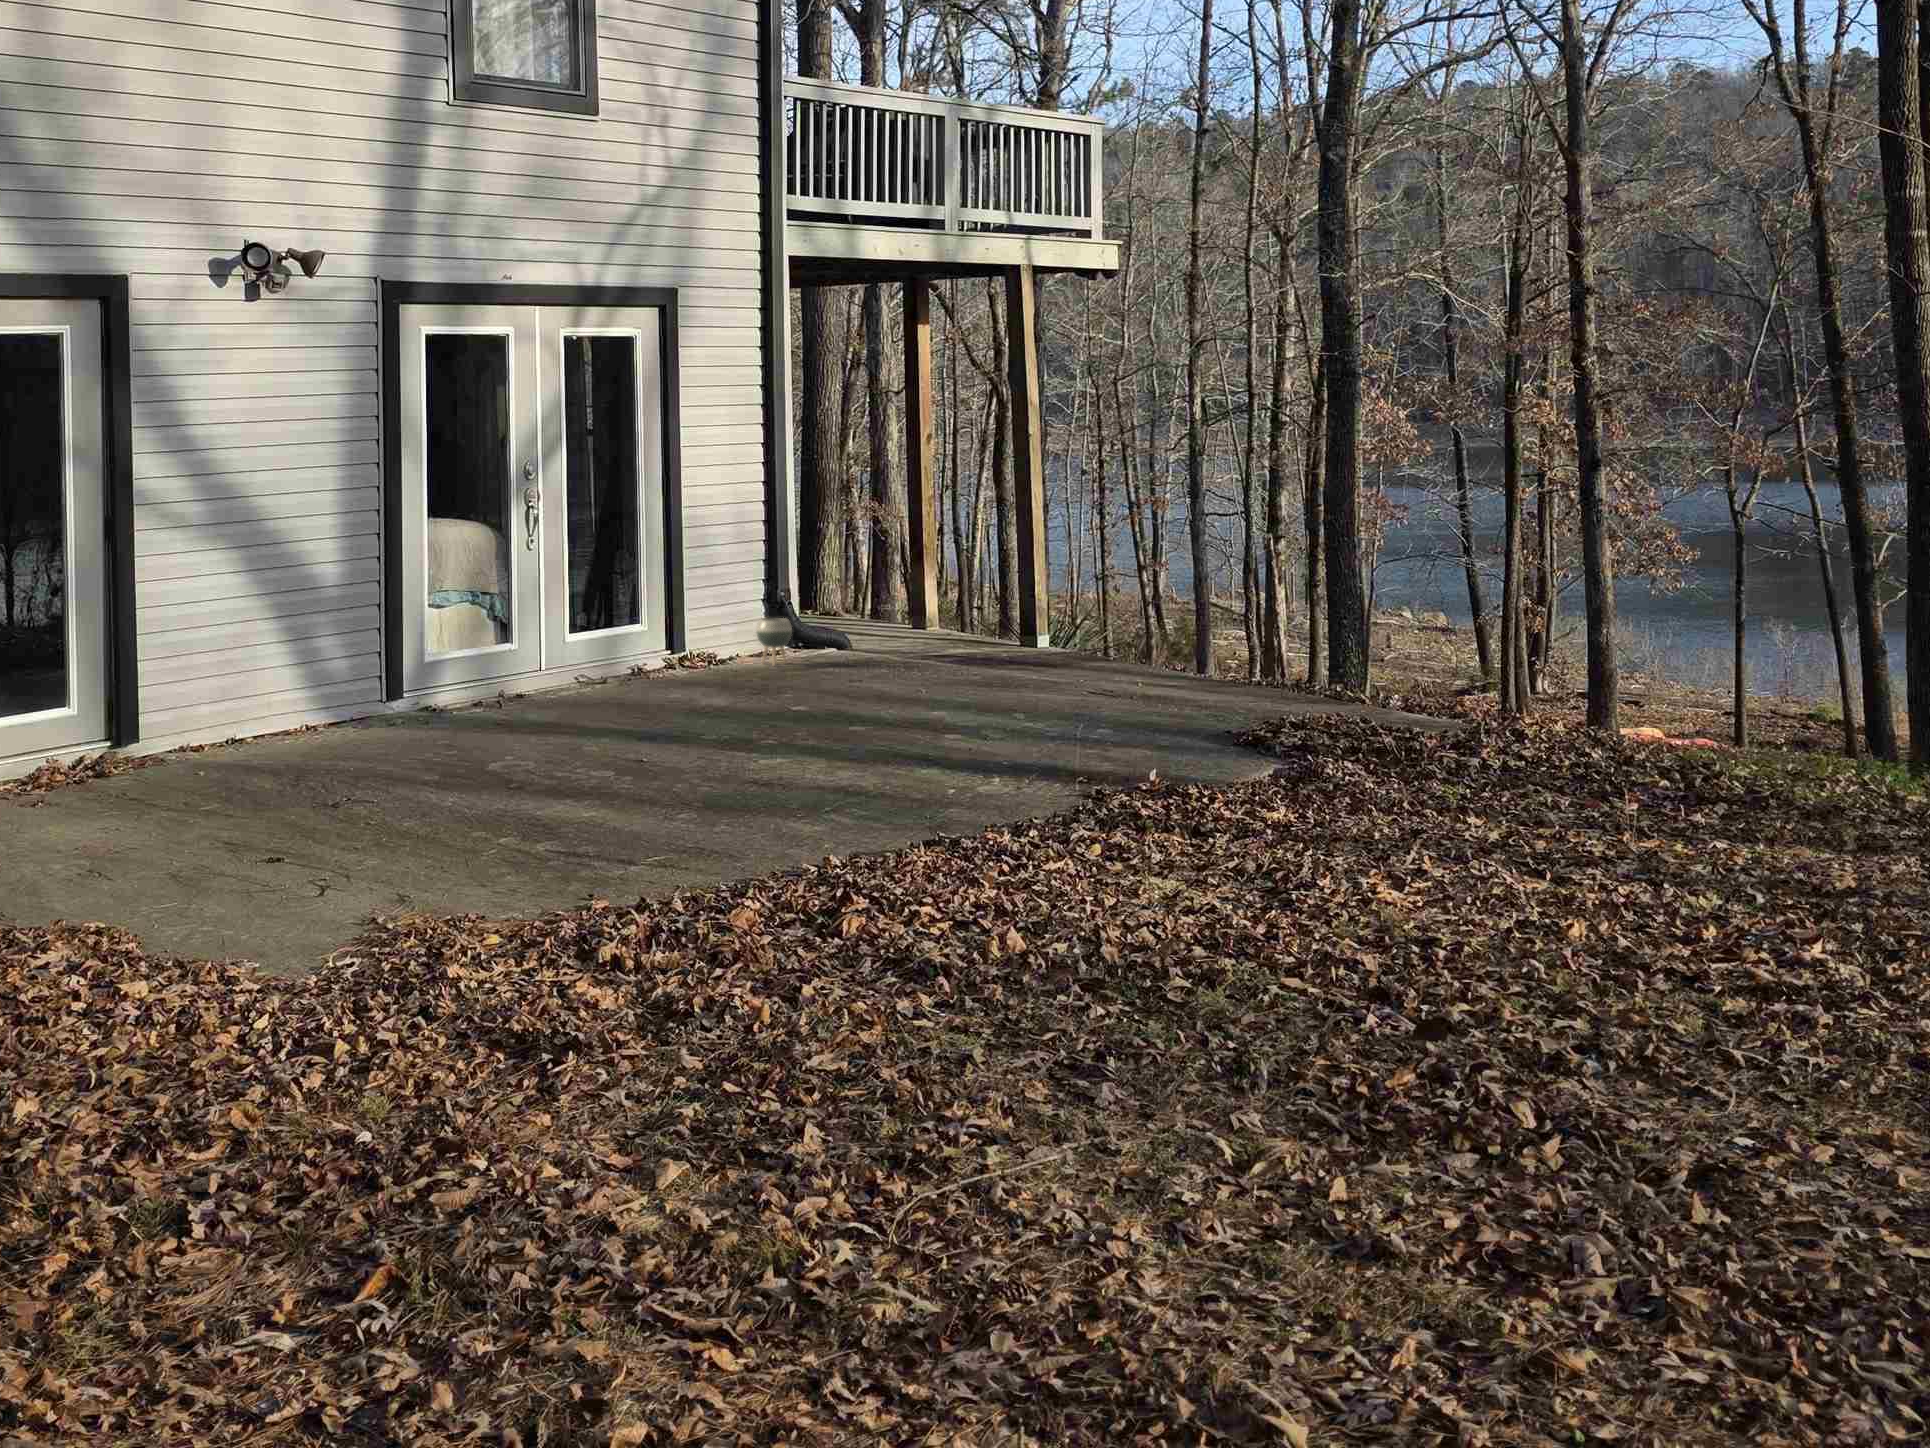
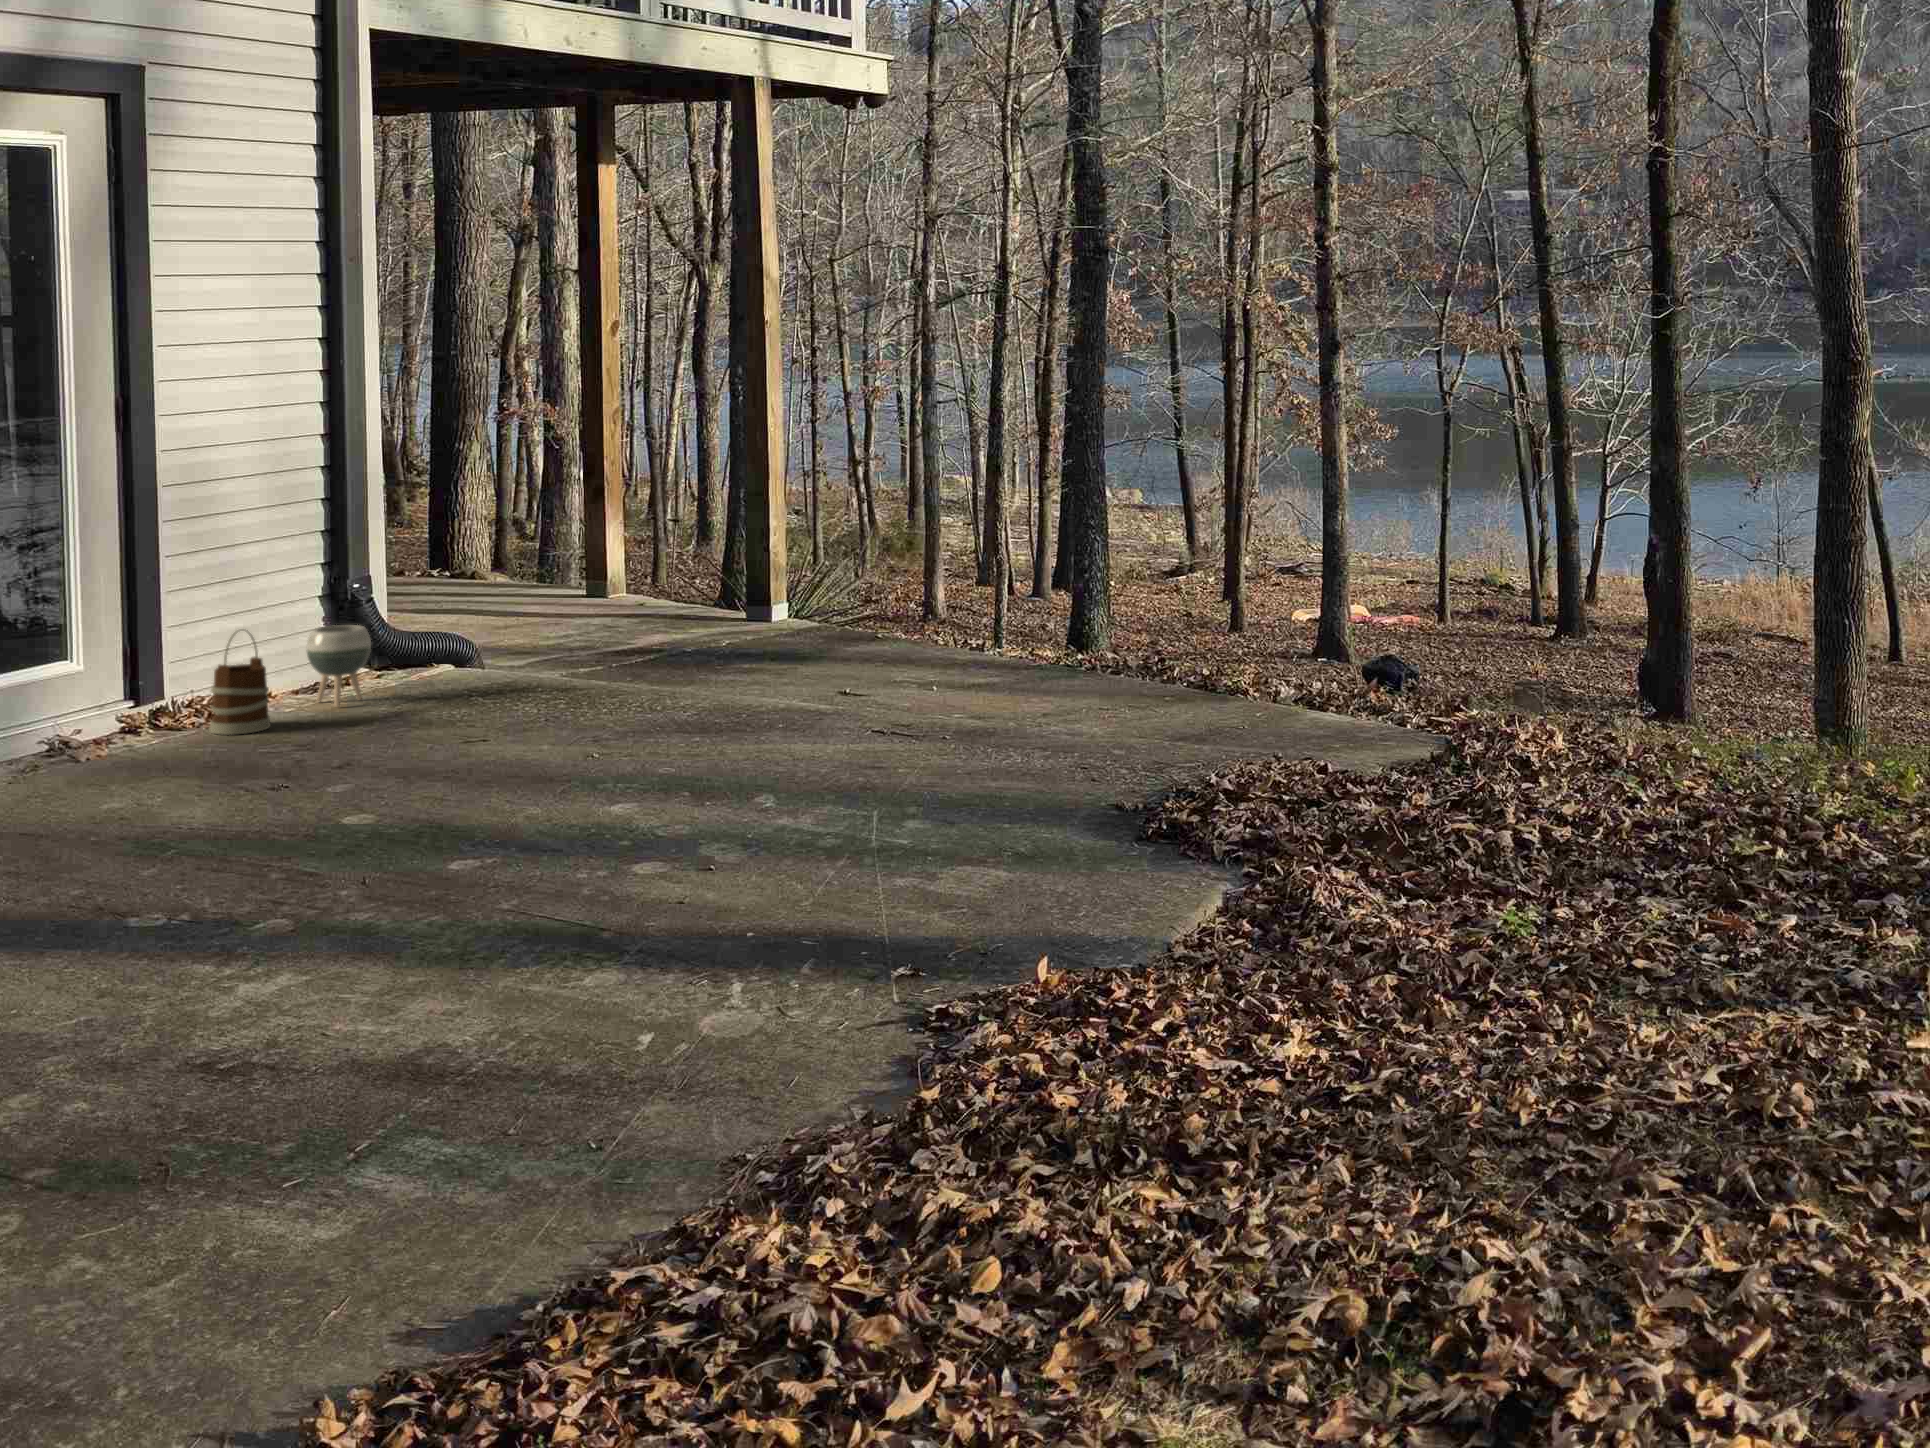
wooden bucket: none [707,614,740,675] -> present [209,630,270,735]

